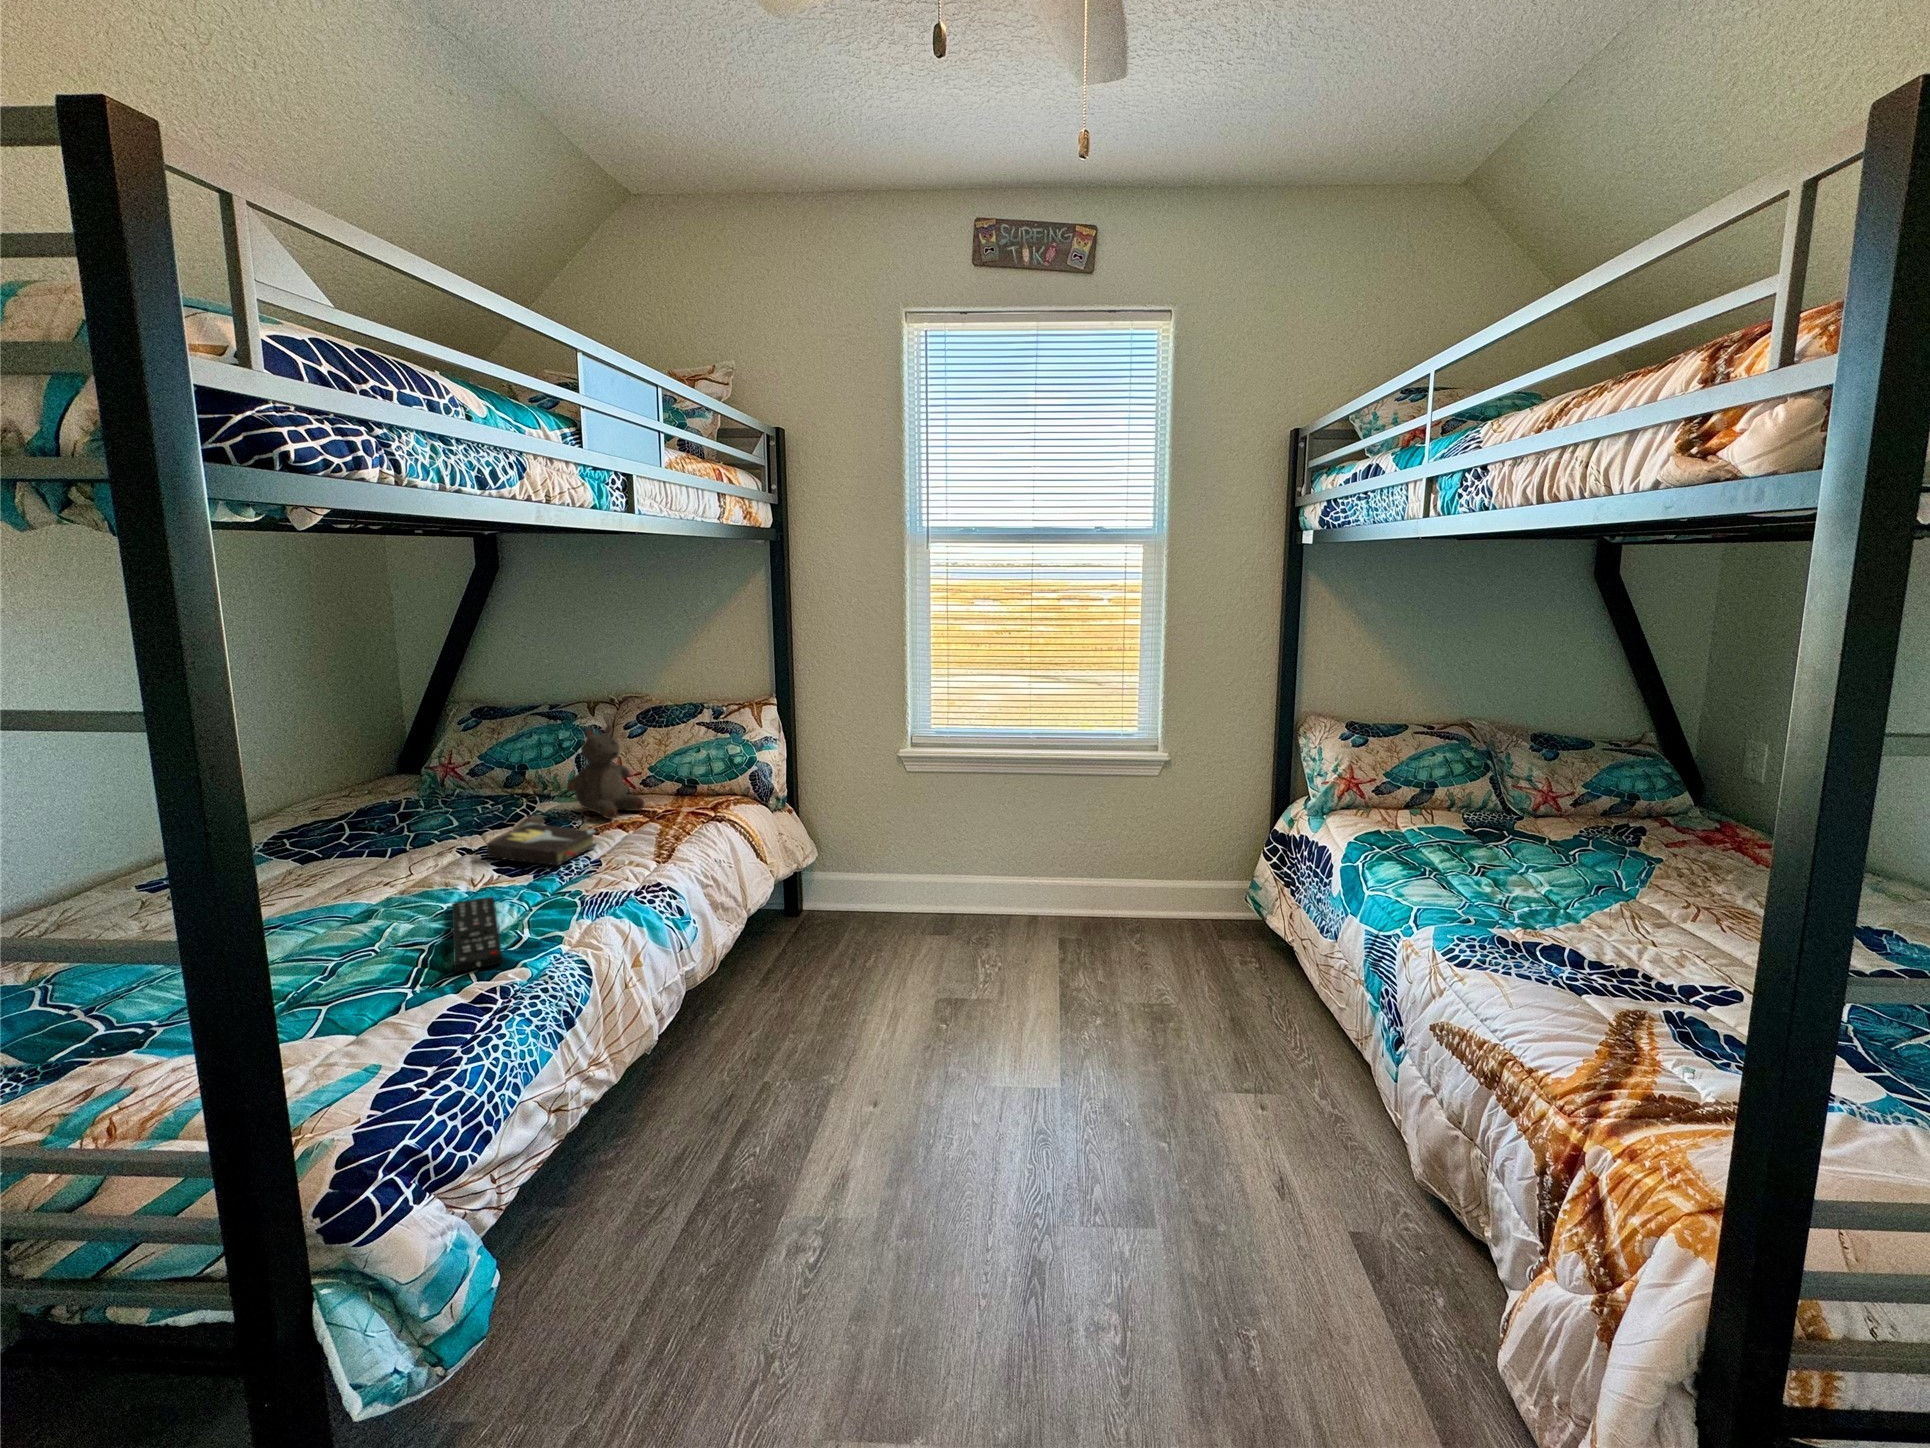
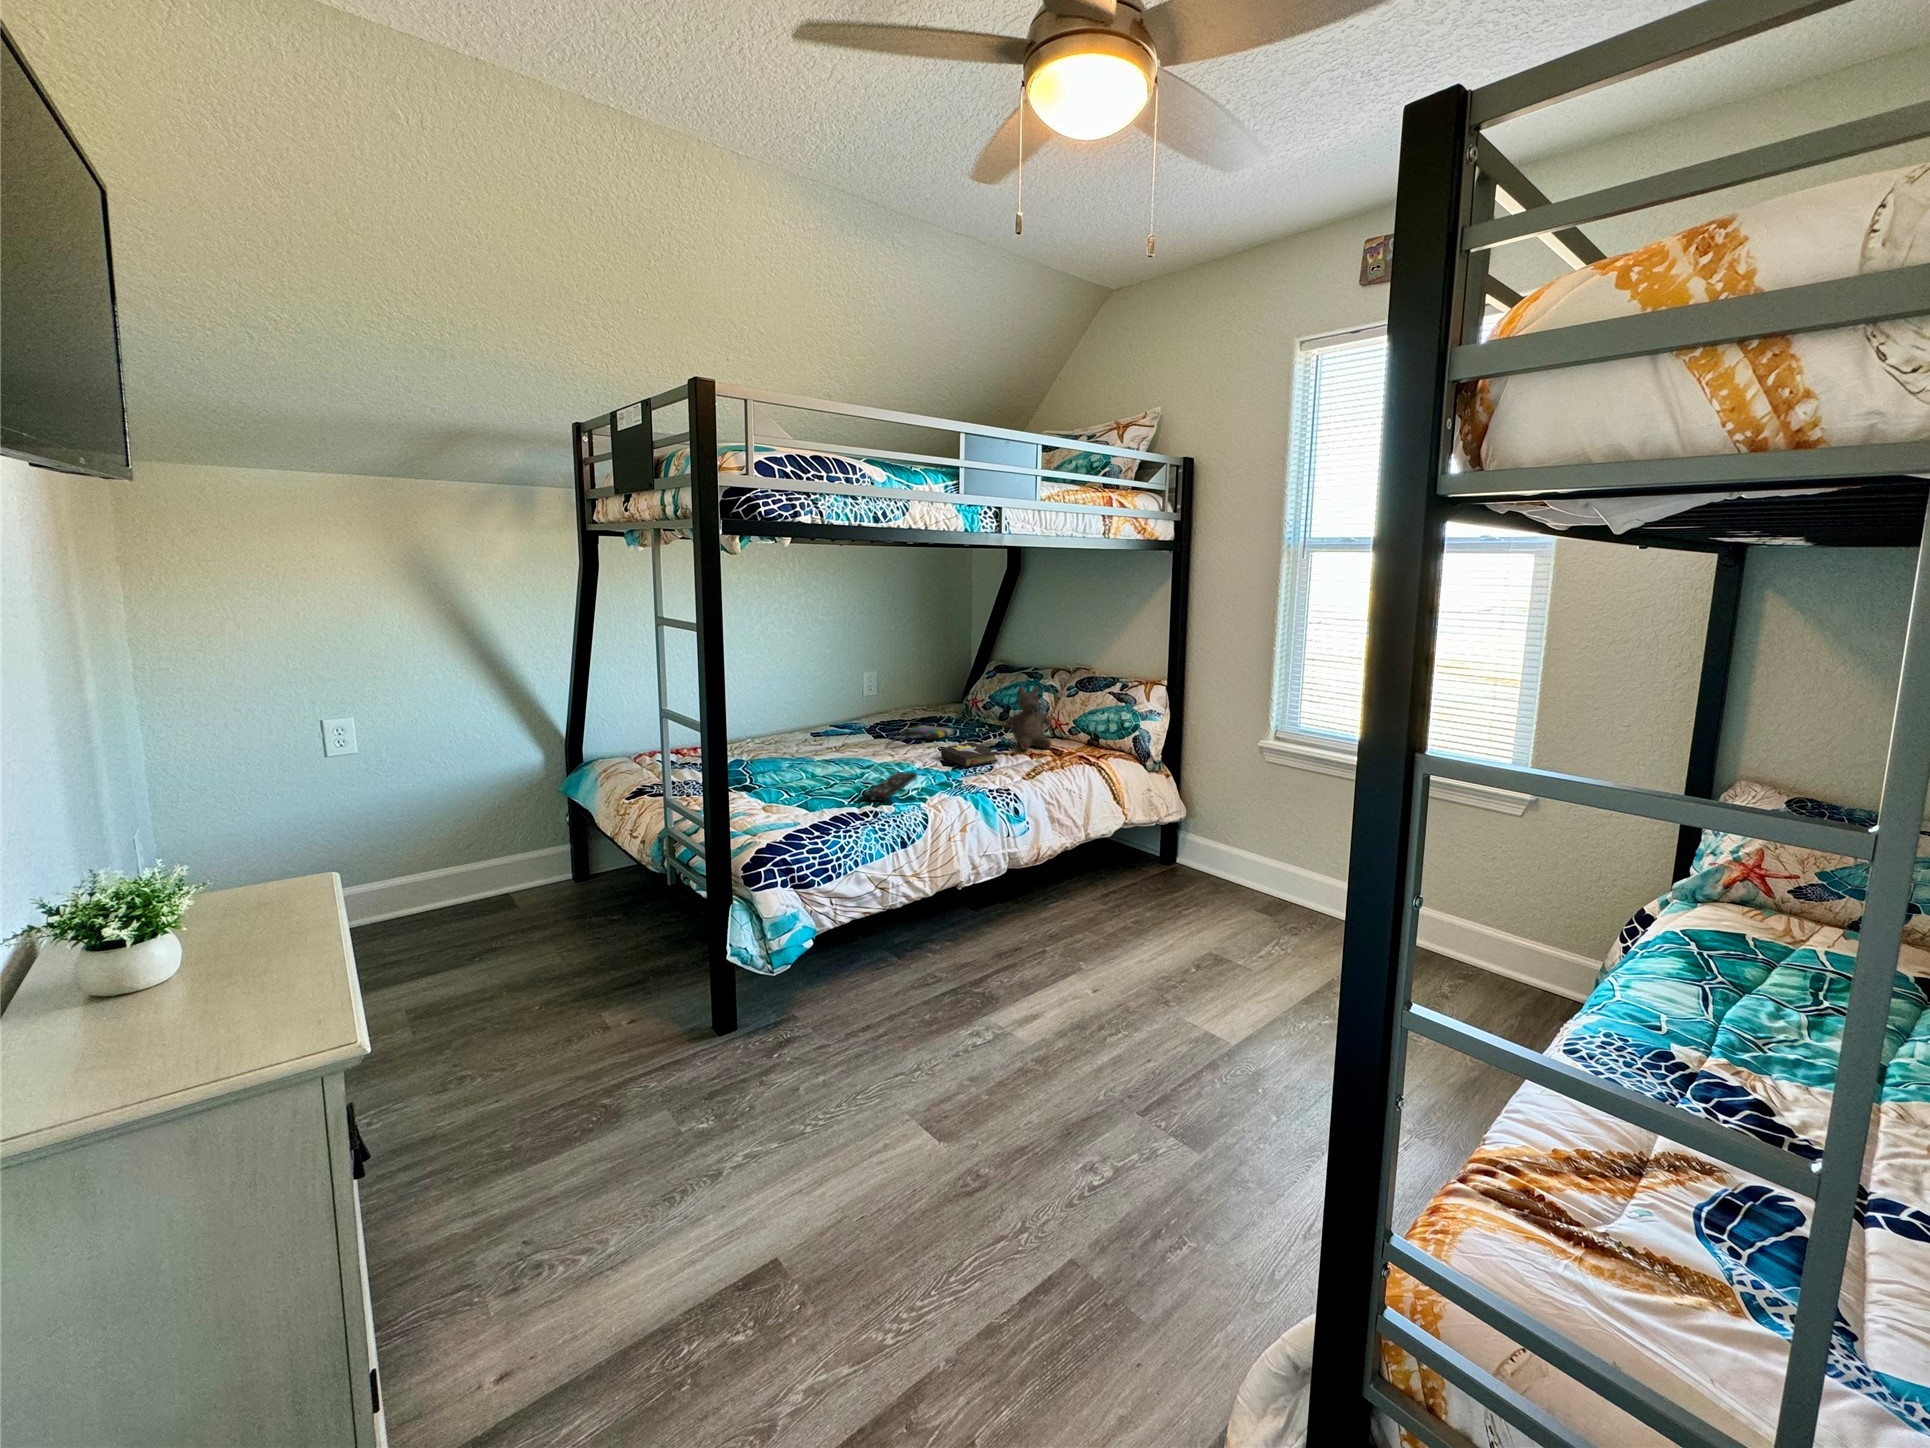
tote bag: none [343,804,451,859] -> present [889,725,954,747]

